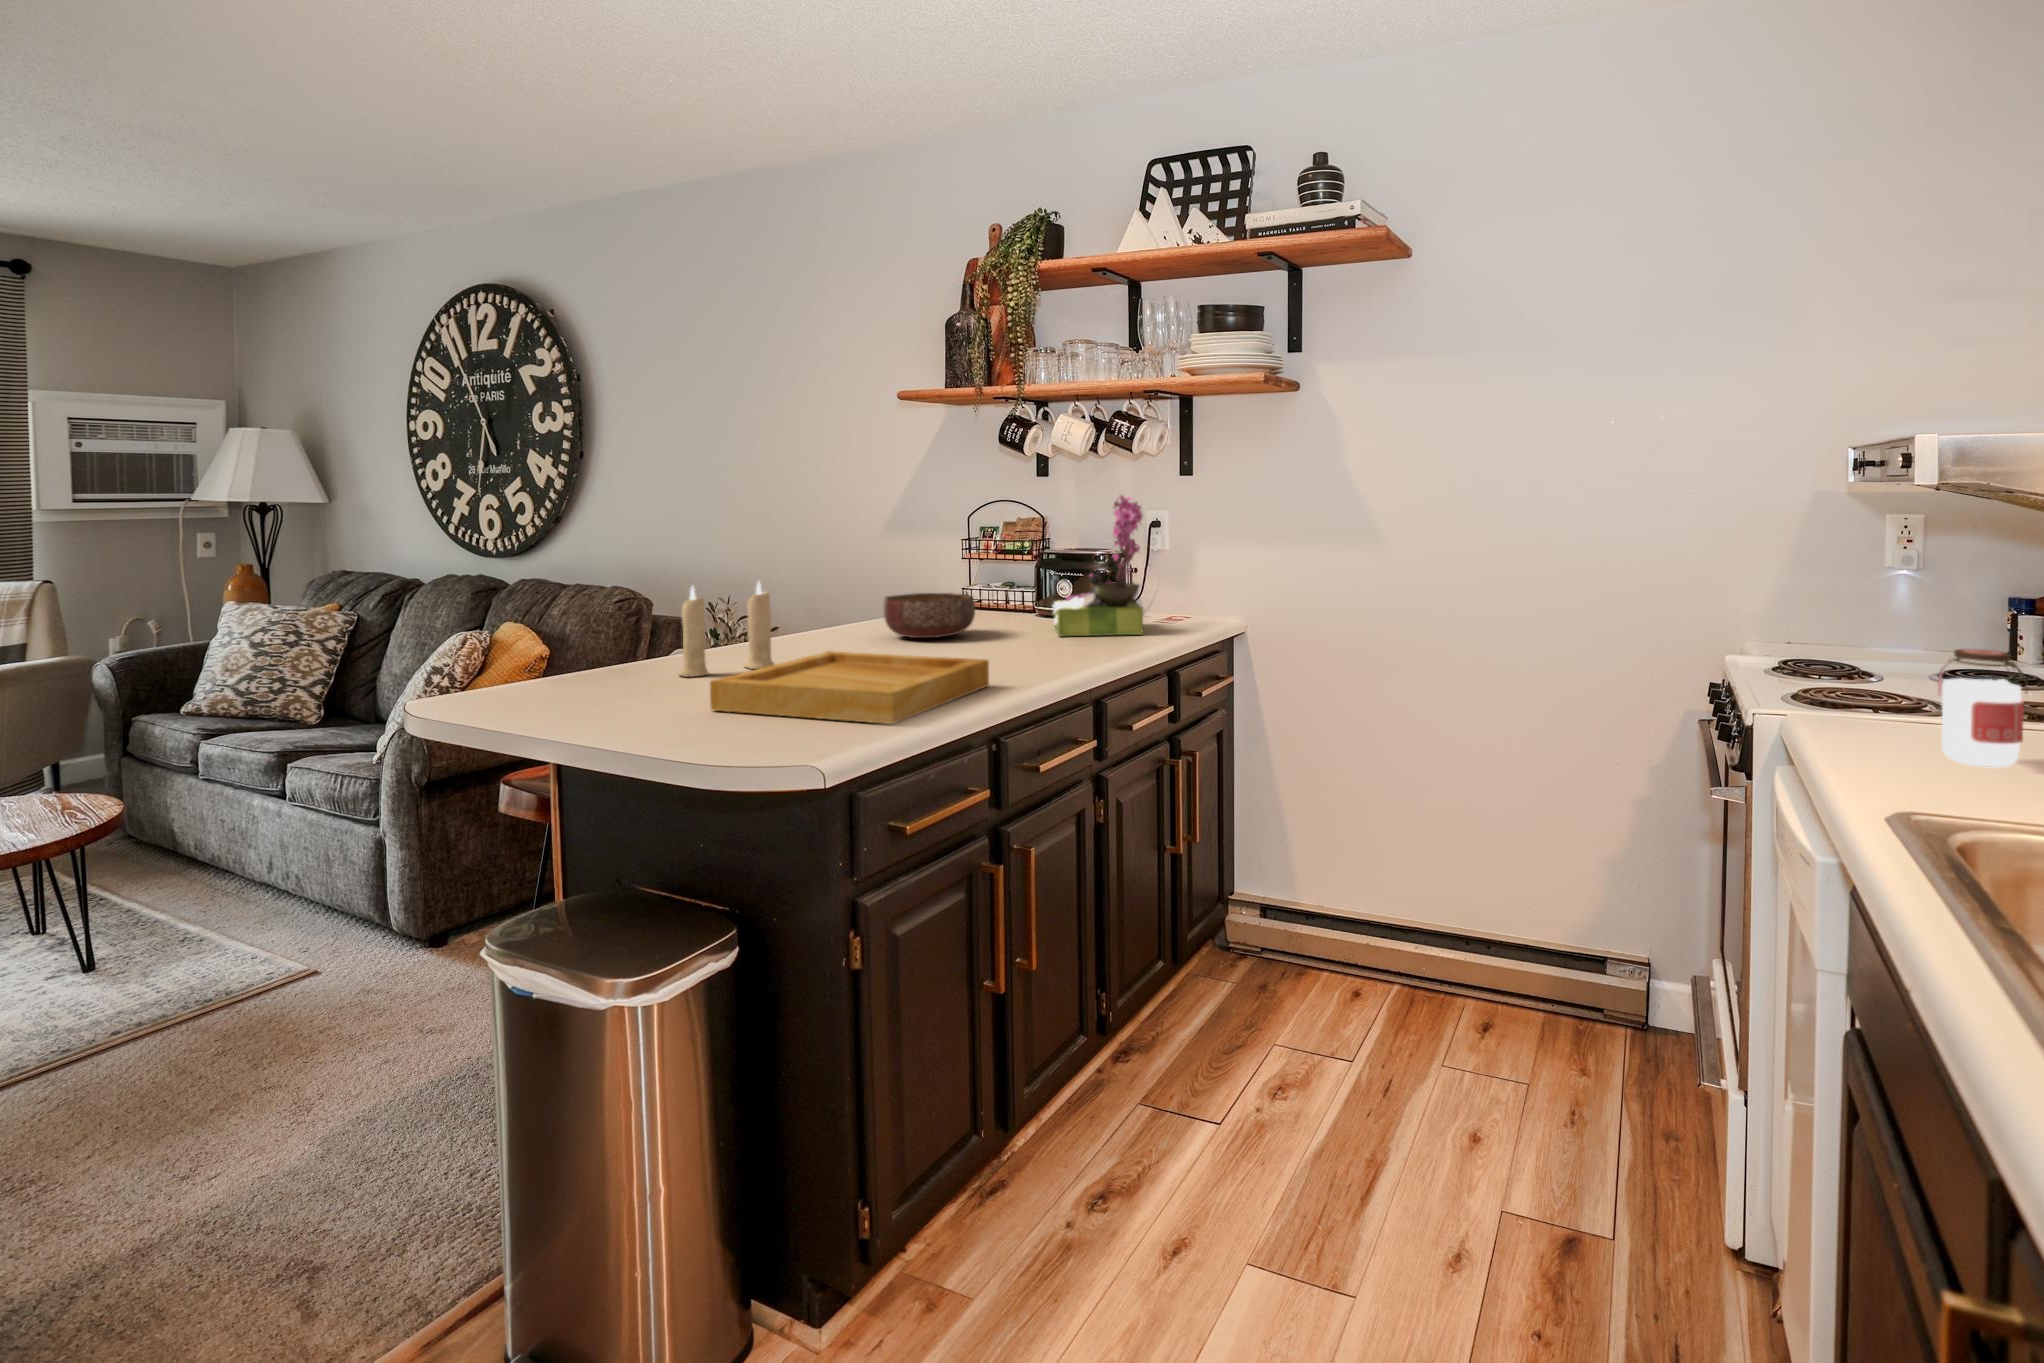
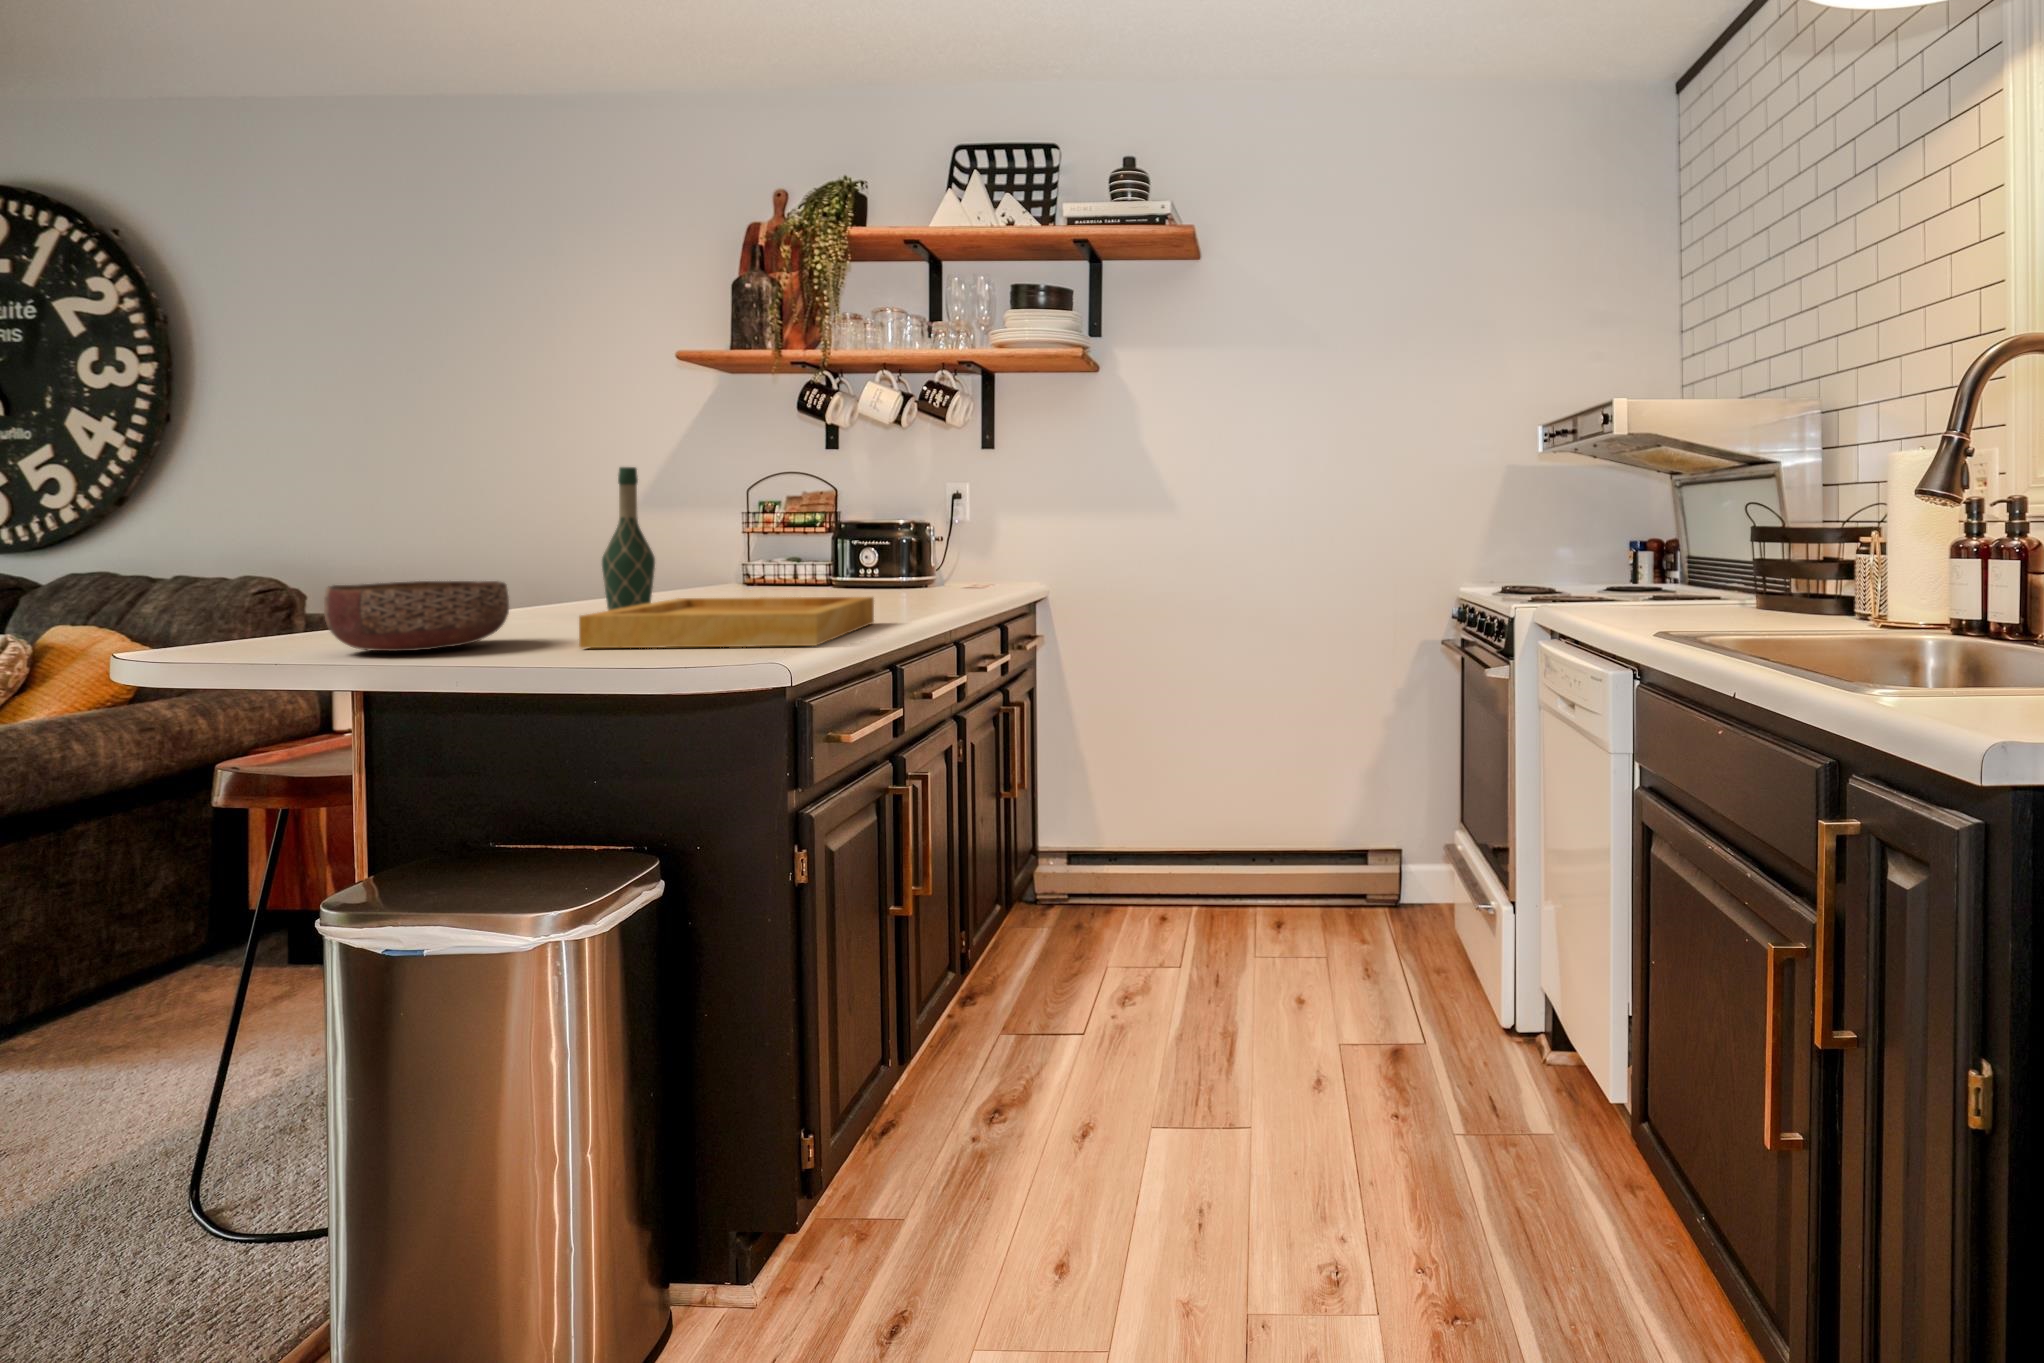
flower arrangement: present [1053,495,1149,636] -> none [872,459,976,596]
wine bottle: none [790,520,834,656] -> present [602,467,655,610]
candle: present [679,581,774,677] -> none [479,525,597,632]
bowl: present [884,593,975,638] -> present [324,581,509,651]
jar: present [1938,649,2026,768] -> none [1644,544,1697,624]

